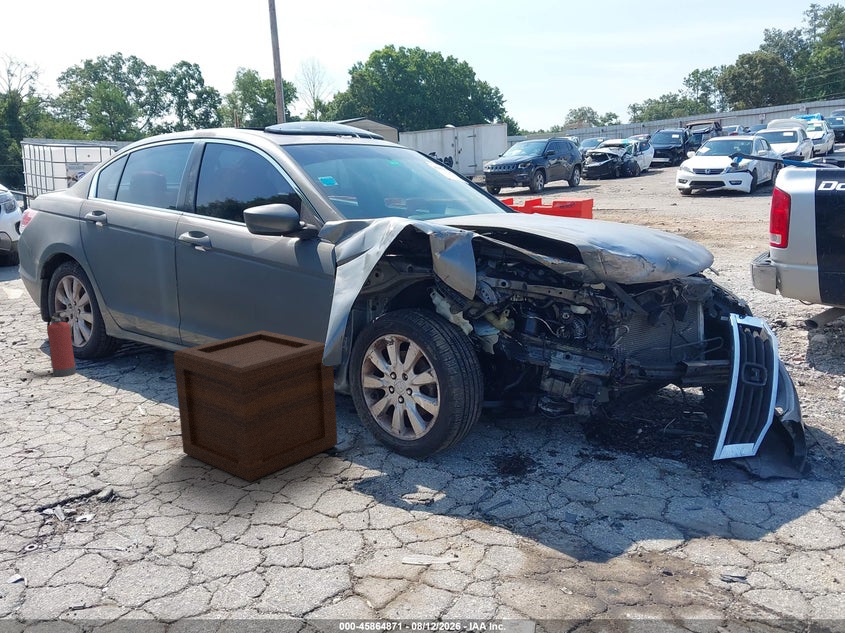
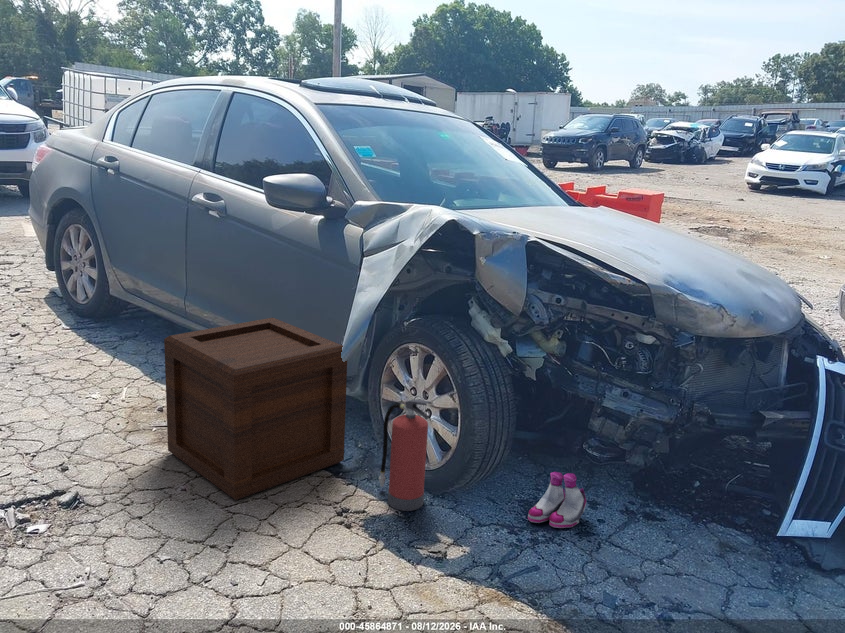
fire extinguisher: present [47,311,76,376] -> present [379,399,431,511]
boots: none [498,427,545,473] -> present [528,472,587,528]

